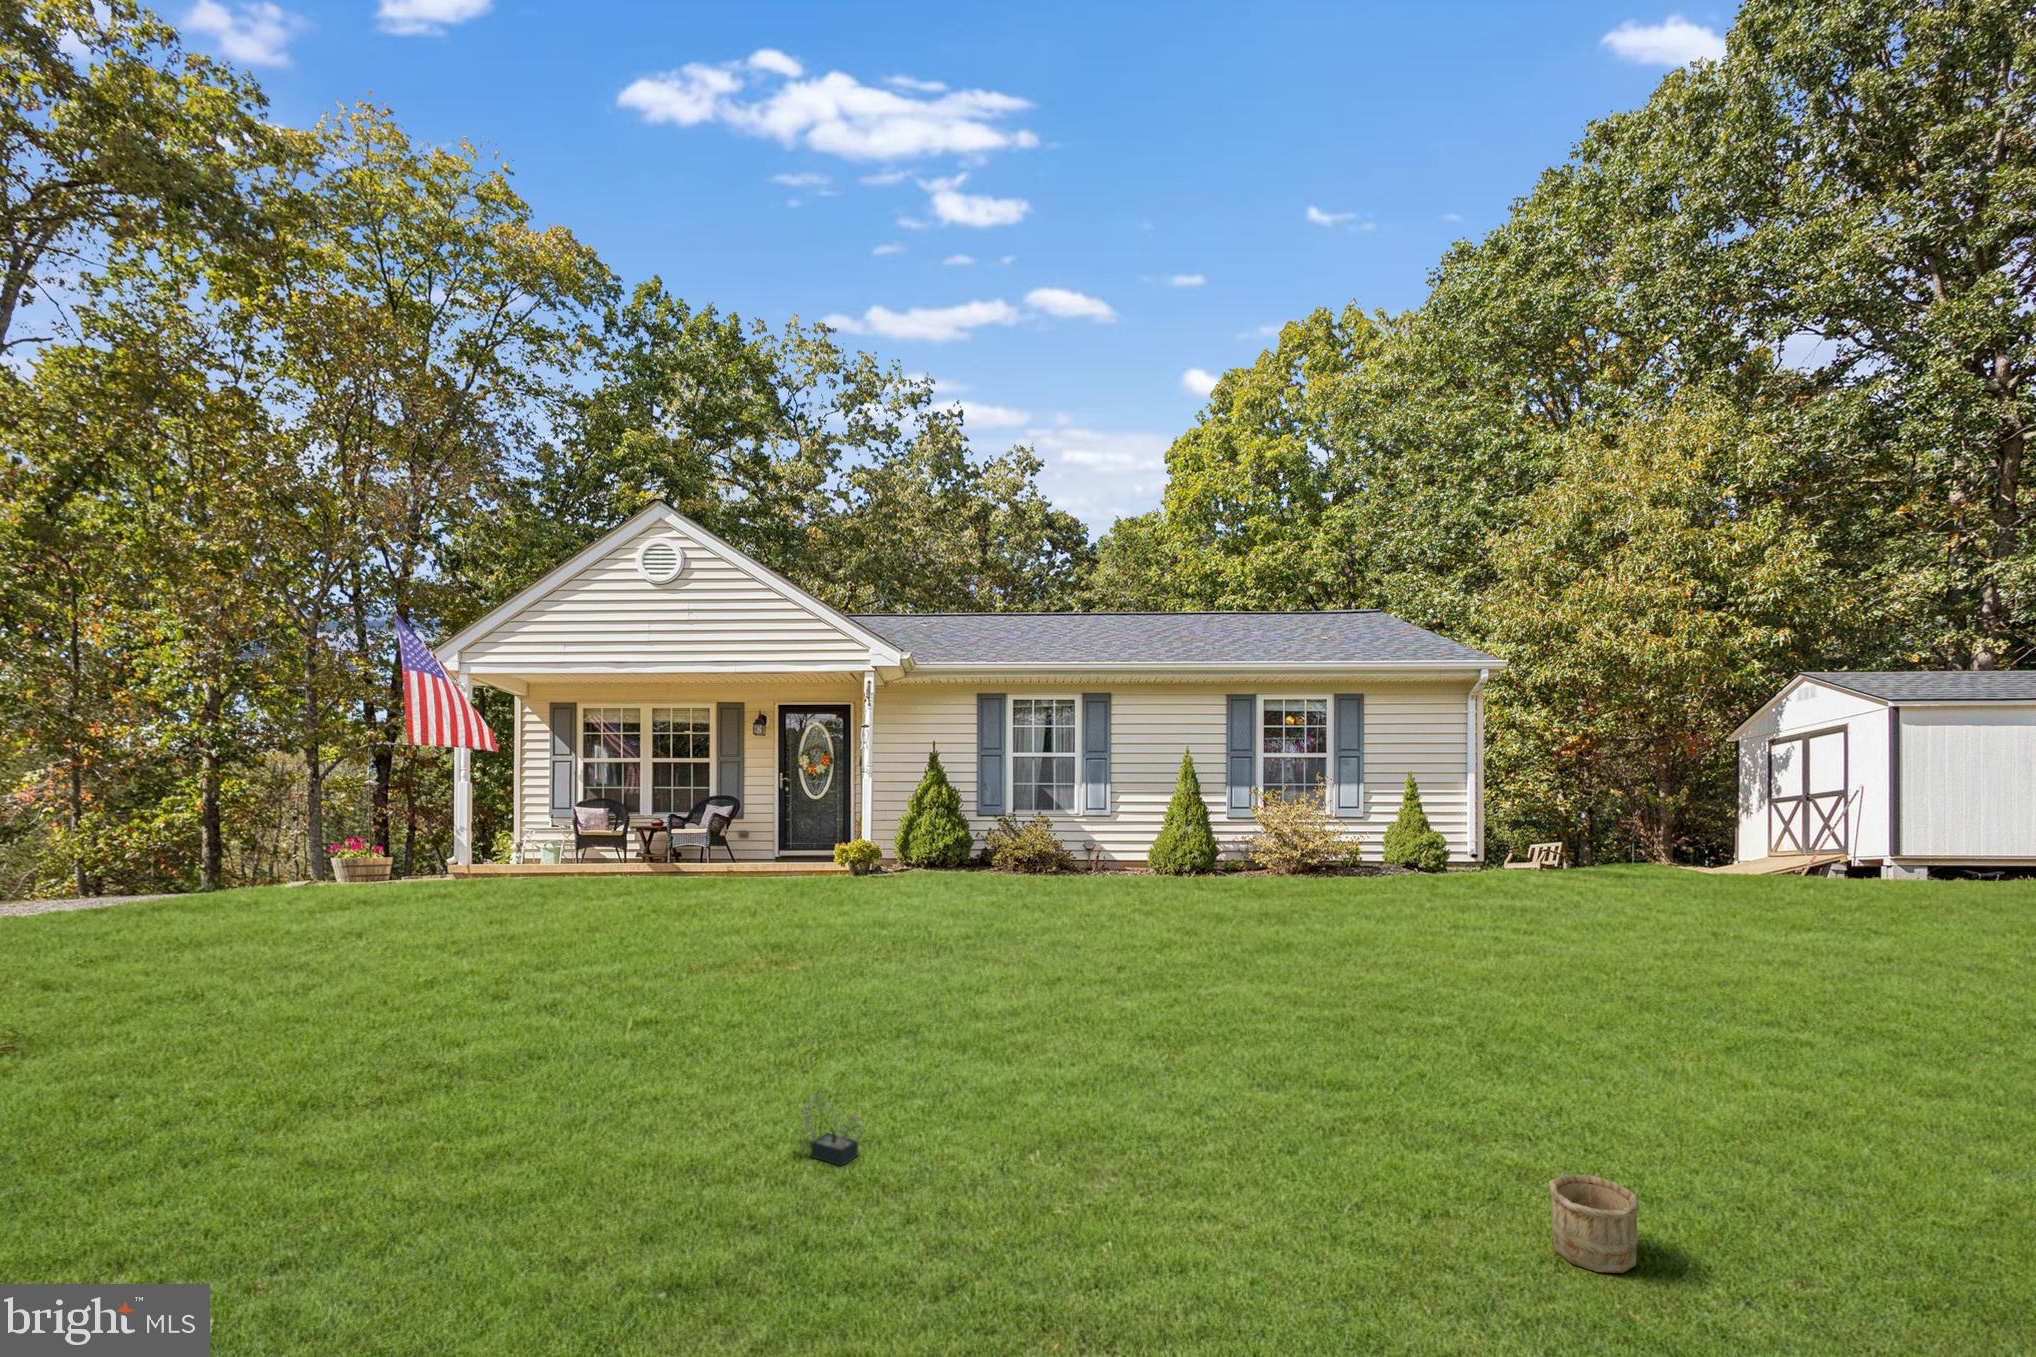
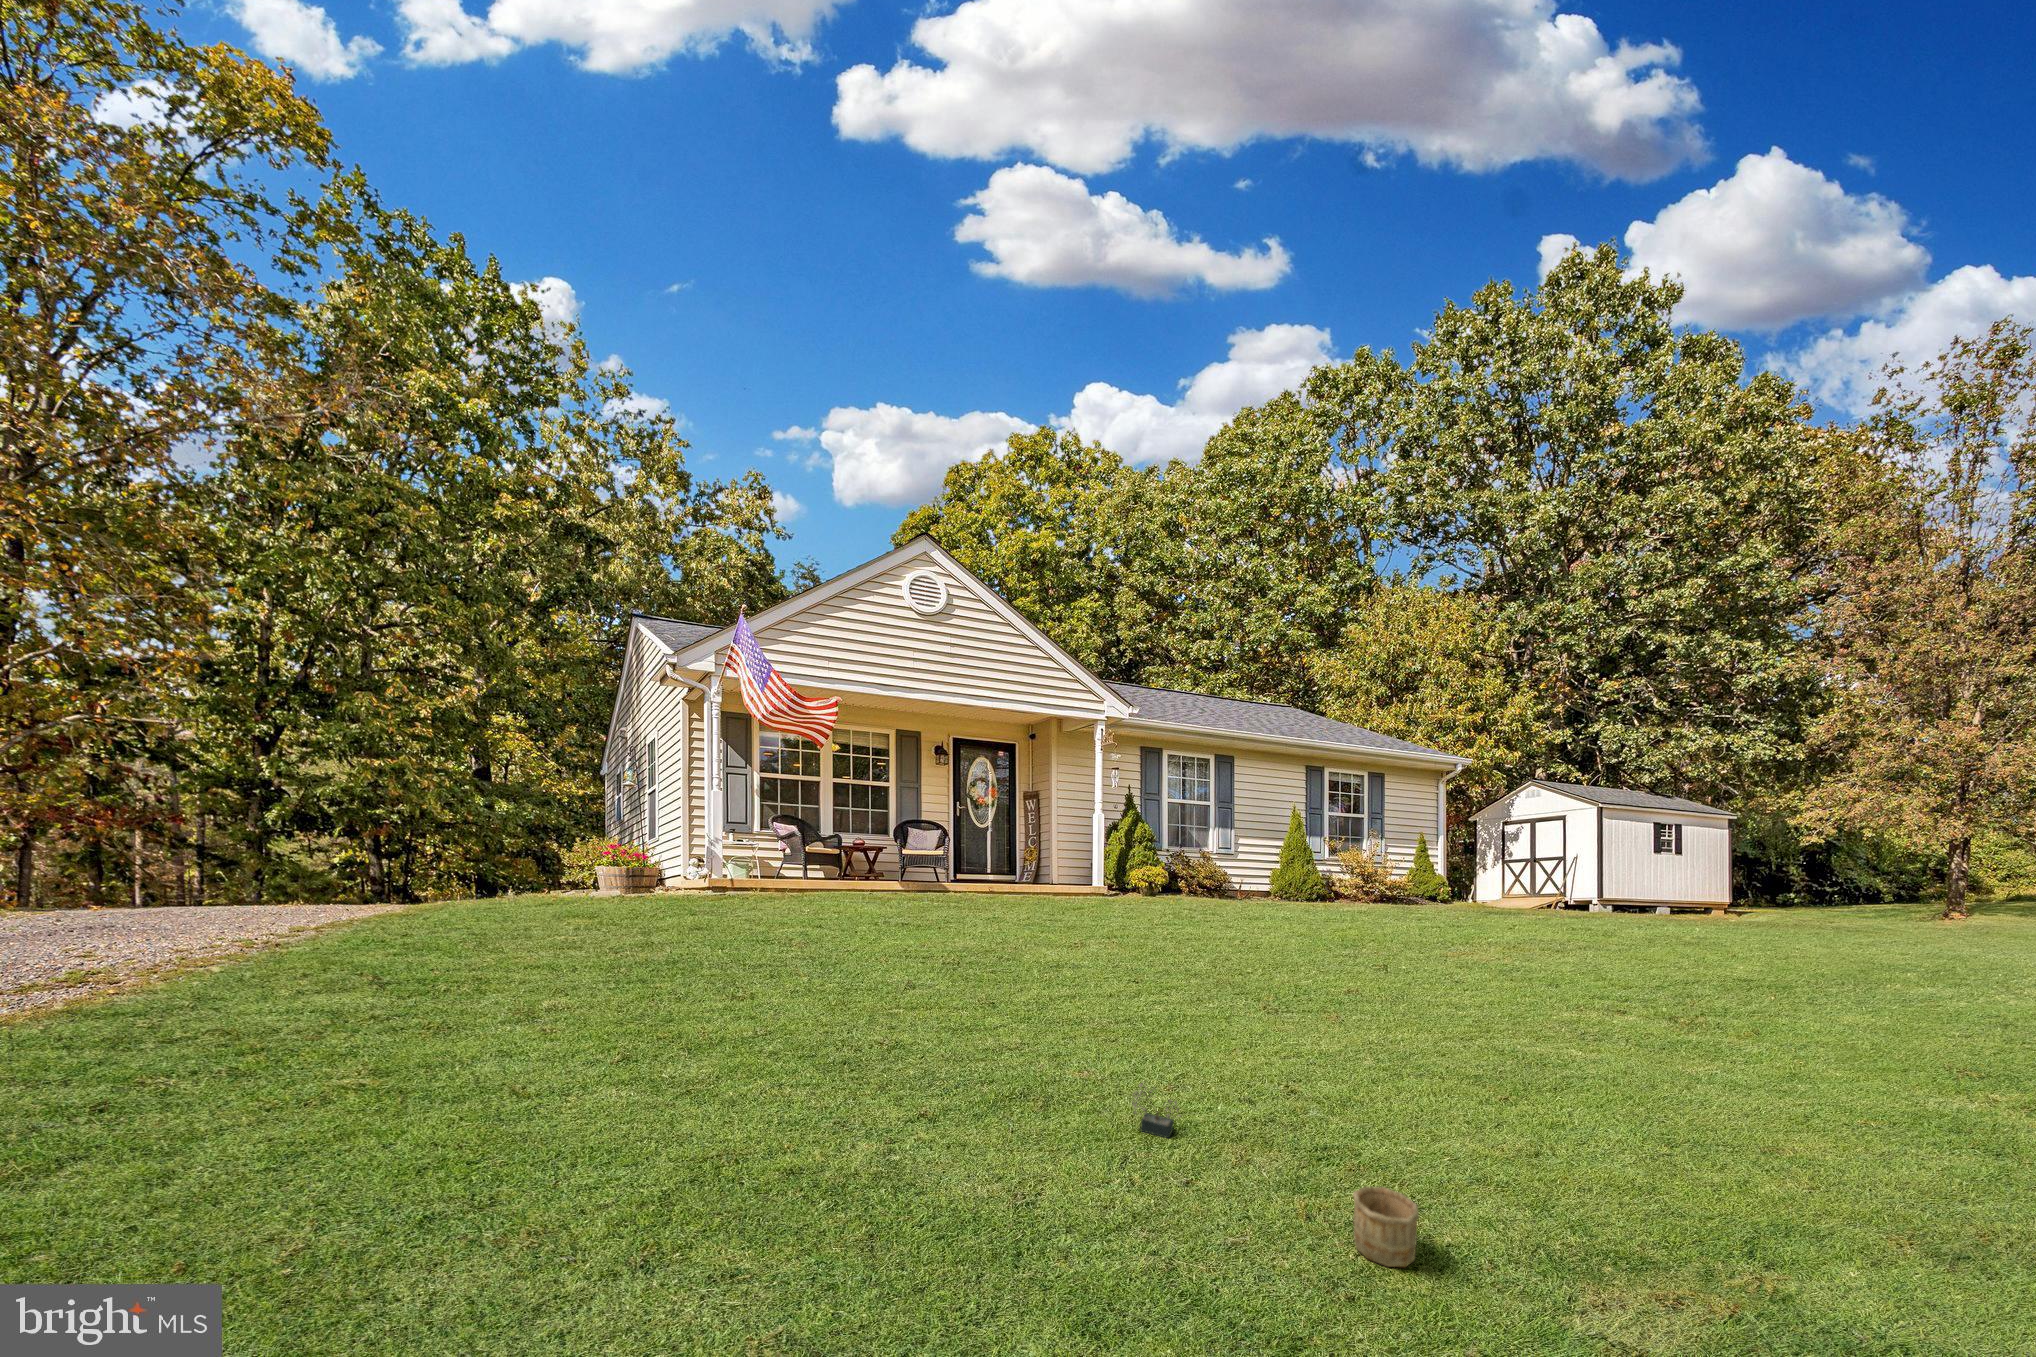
decorative plant: present [800,1094,865,1166] -> present [1133,1084,1181,1138]

